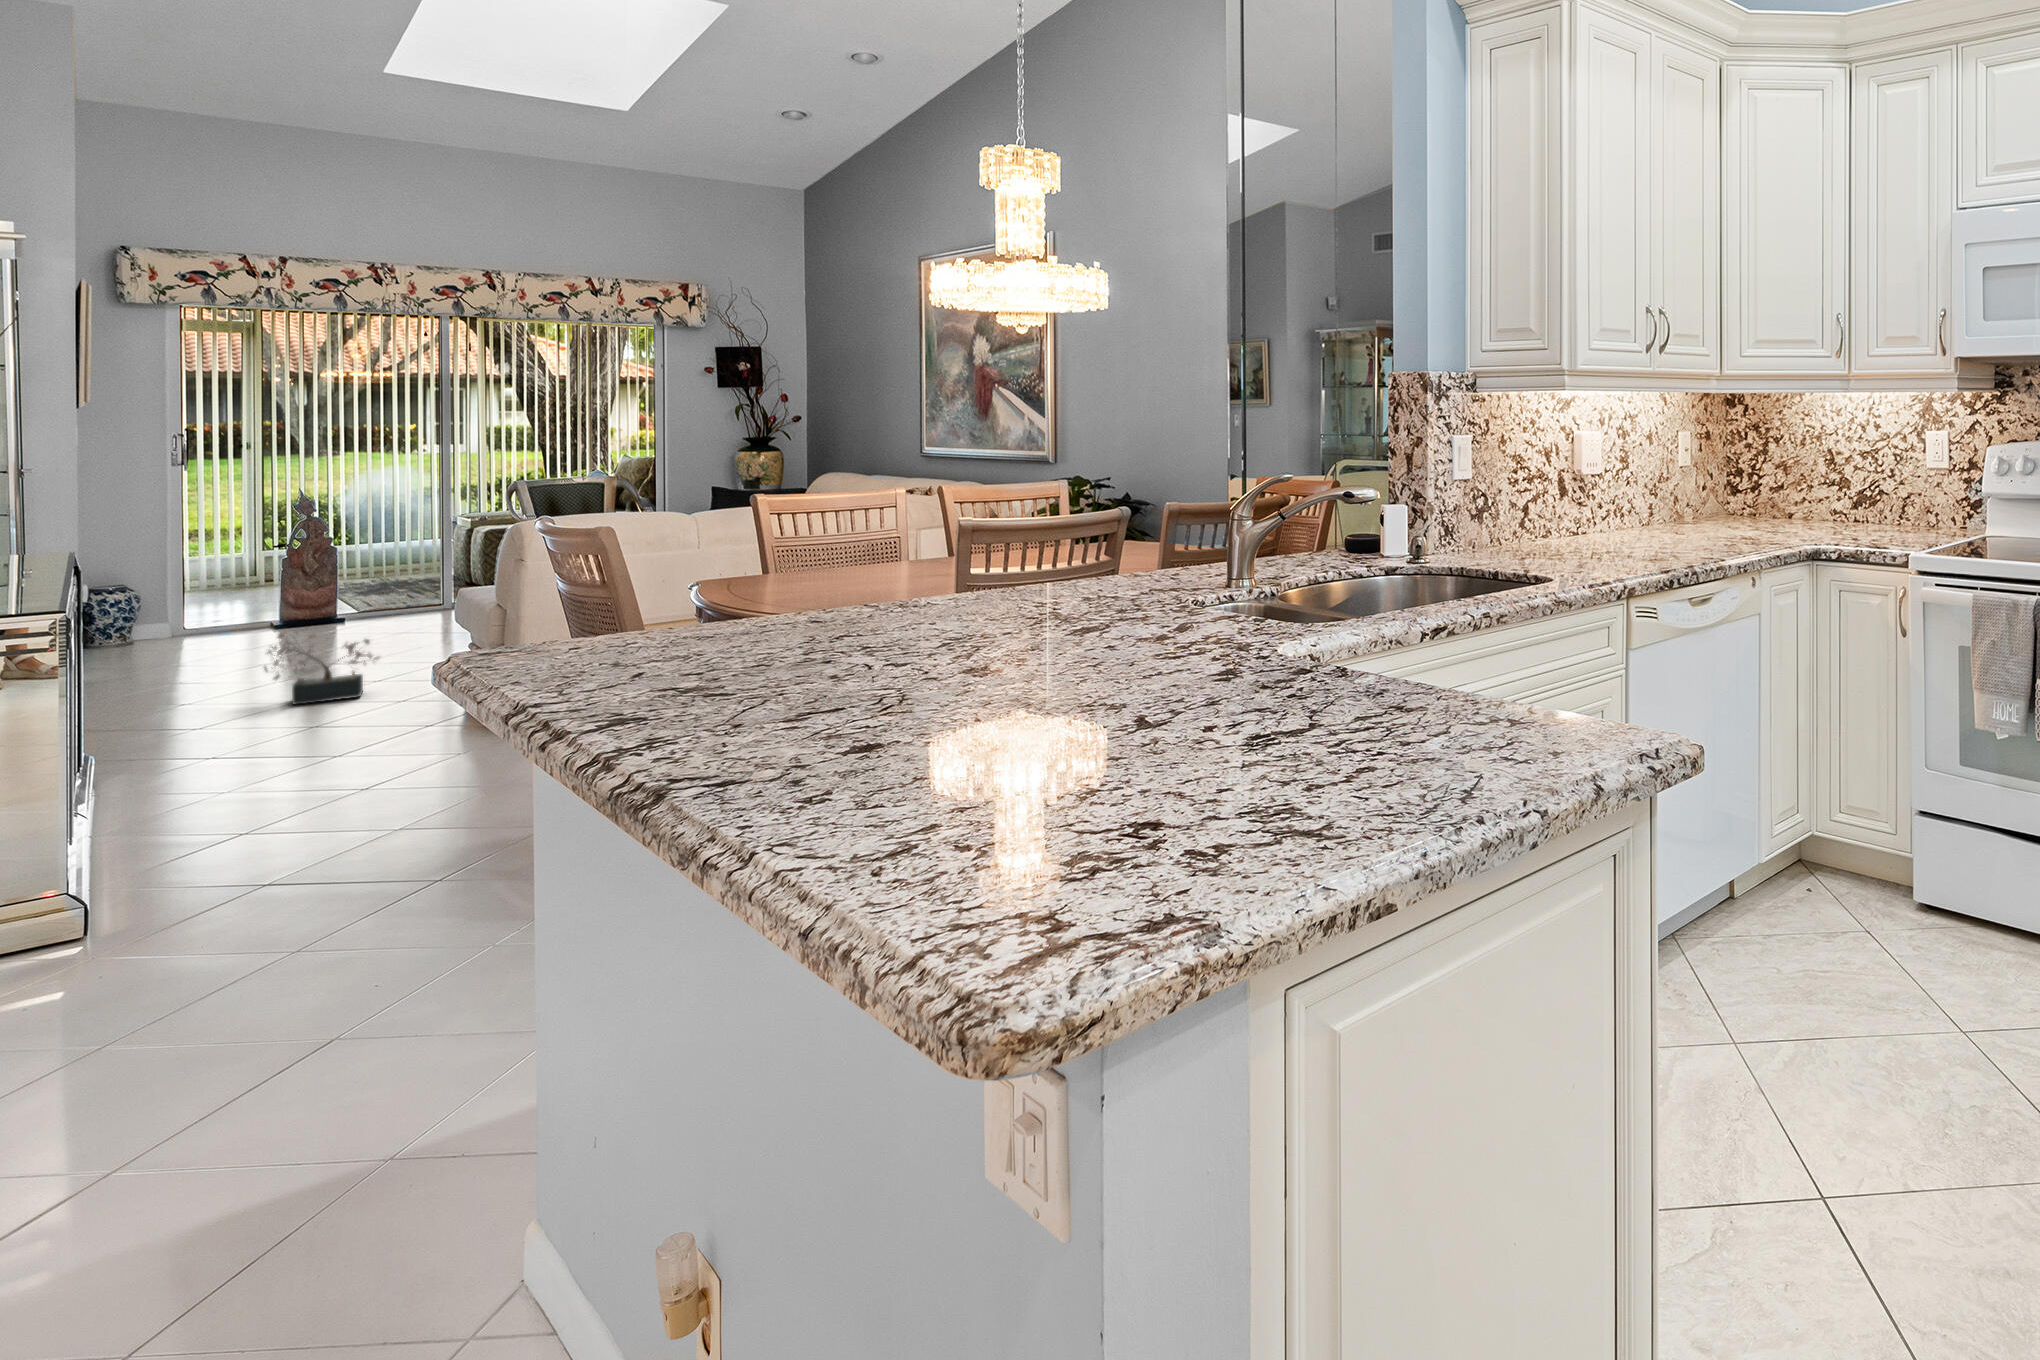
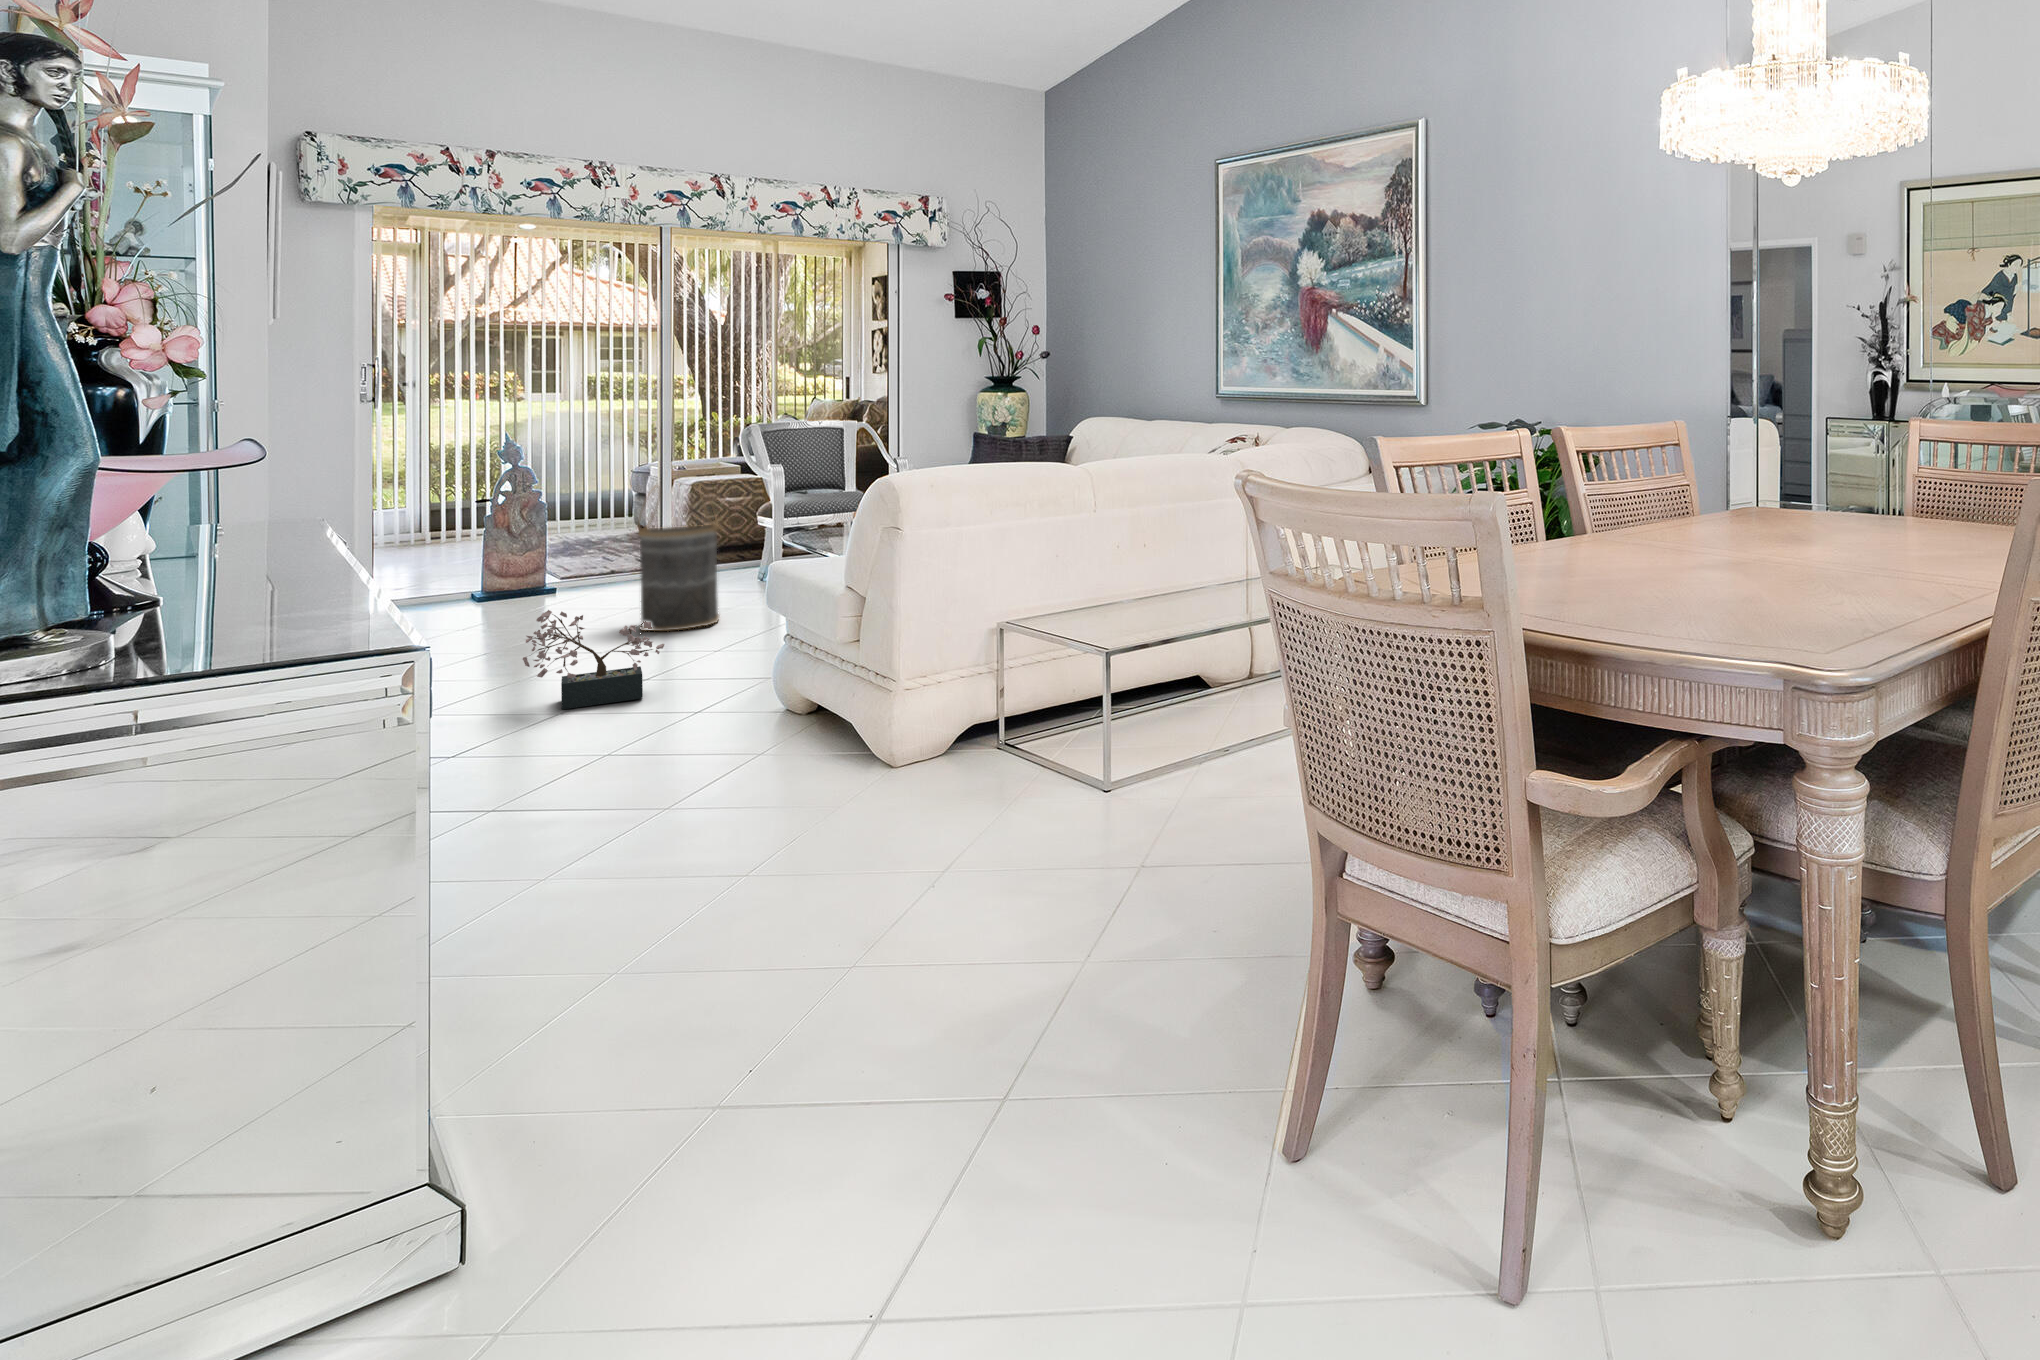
basket: none [389,531,463,651] -> present [638,485,720,631]

